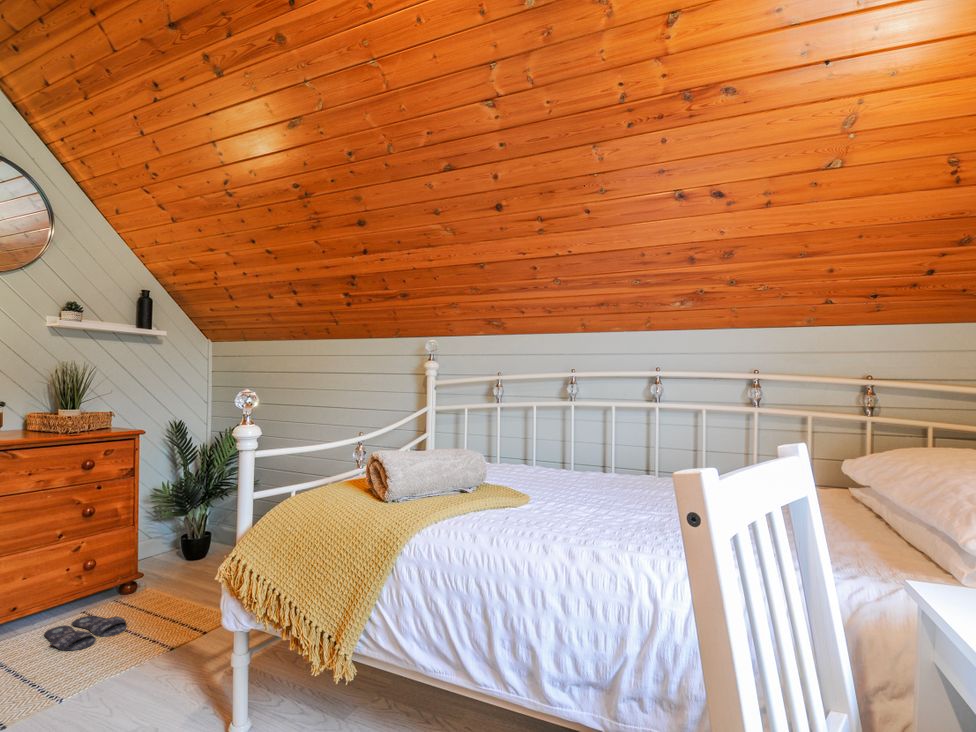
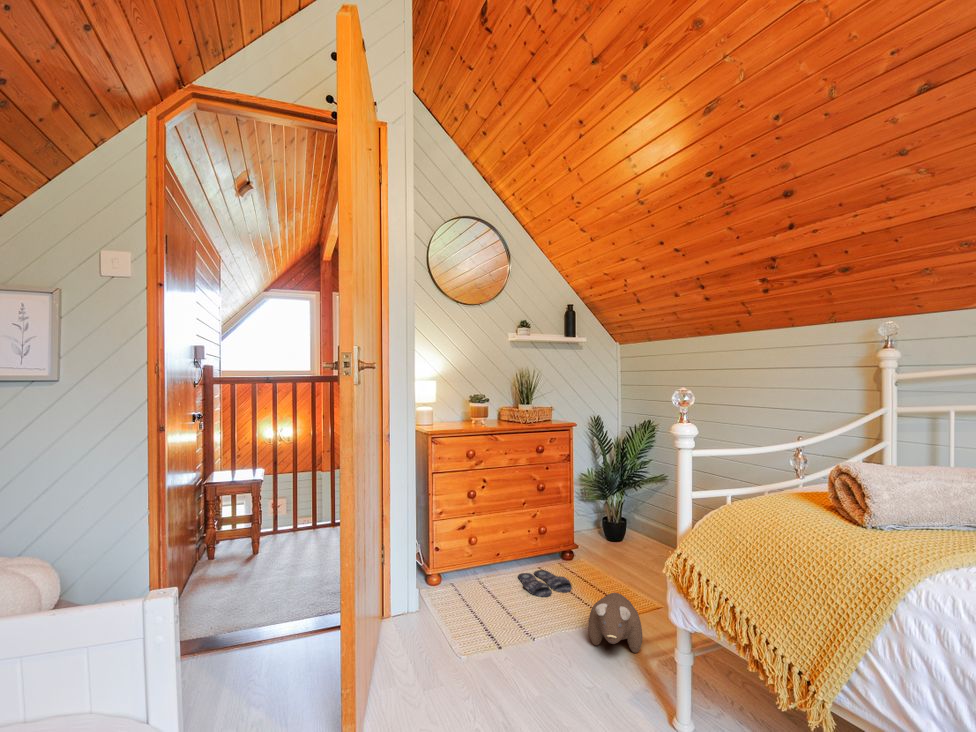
plush toy: none [138,616,205,683] -> present [588,593,643,653]

